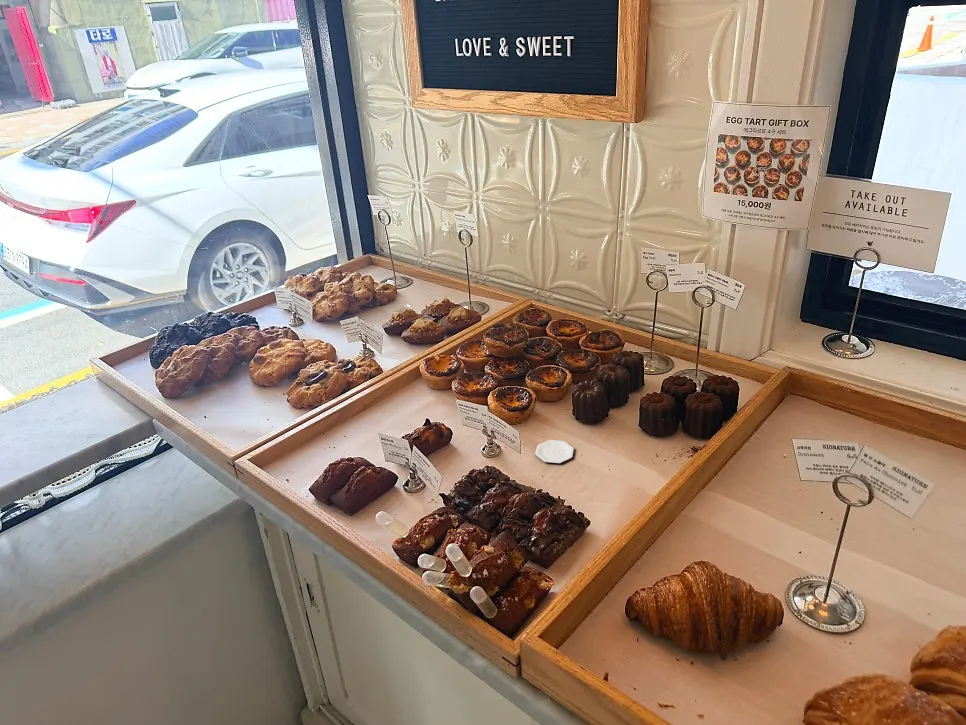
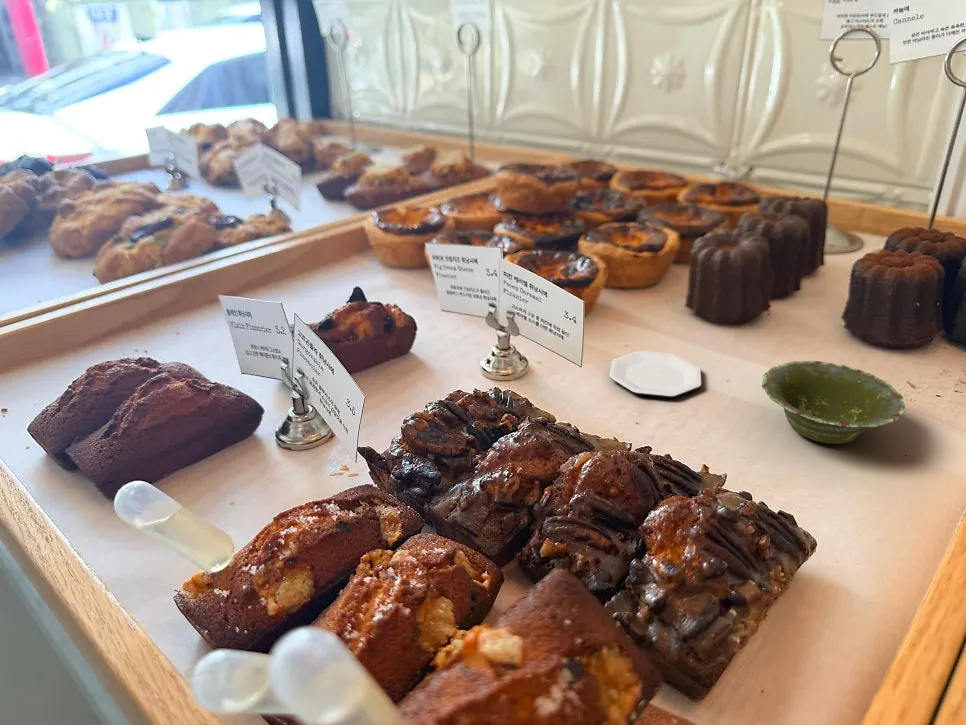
dish: none [589,448,640,483] -> present [762,361,906,444]

